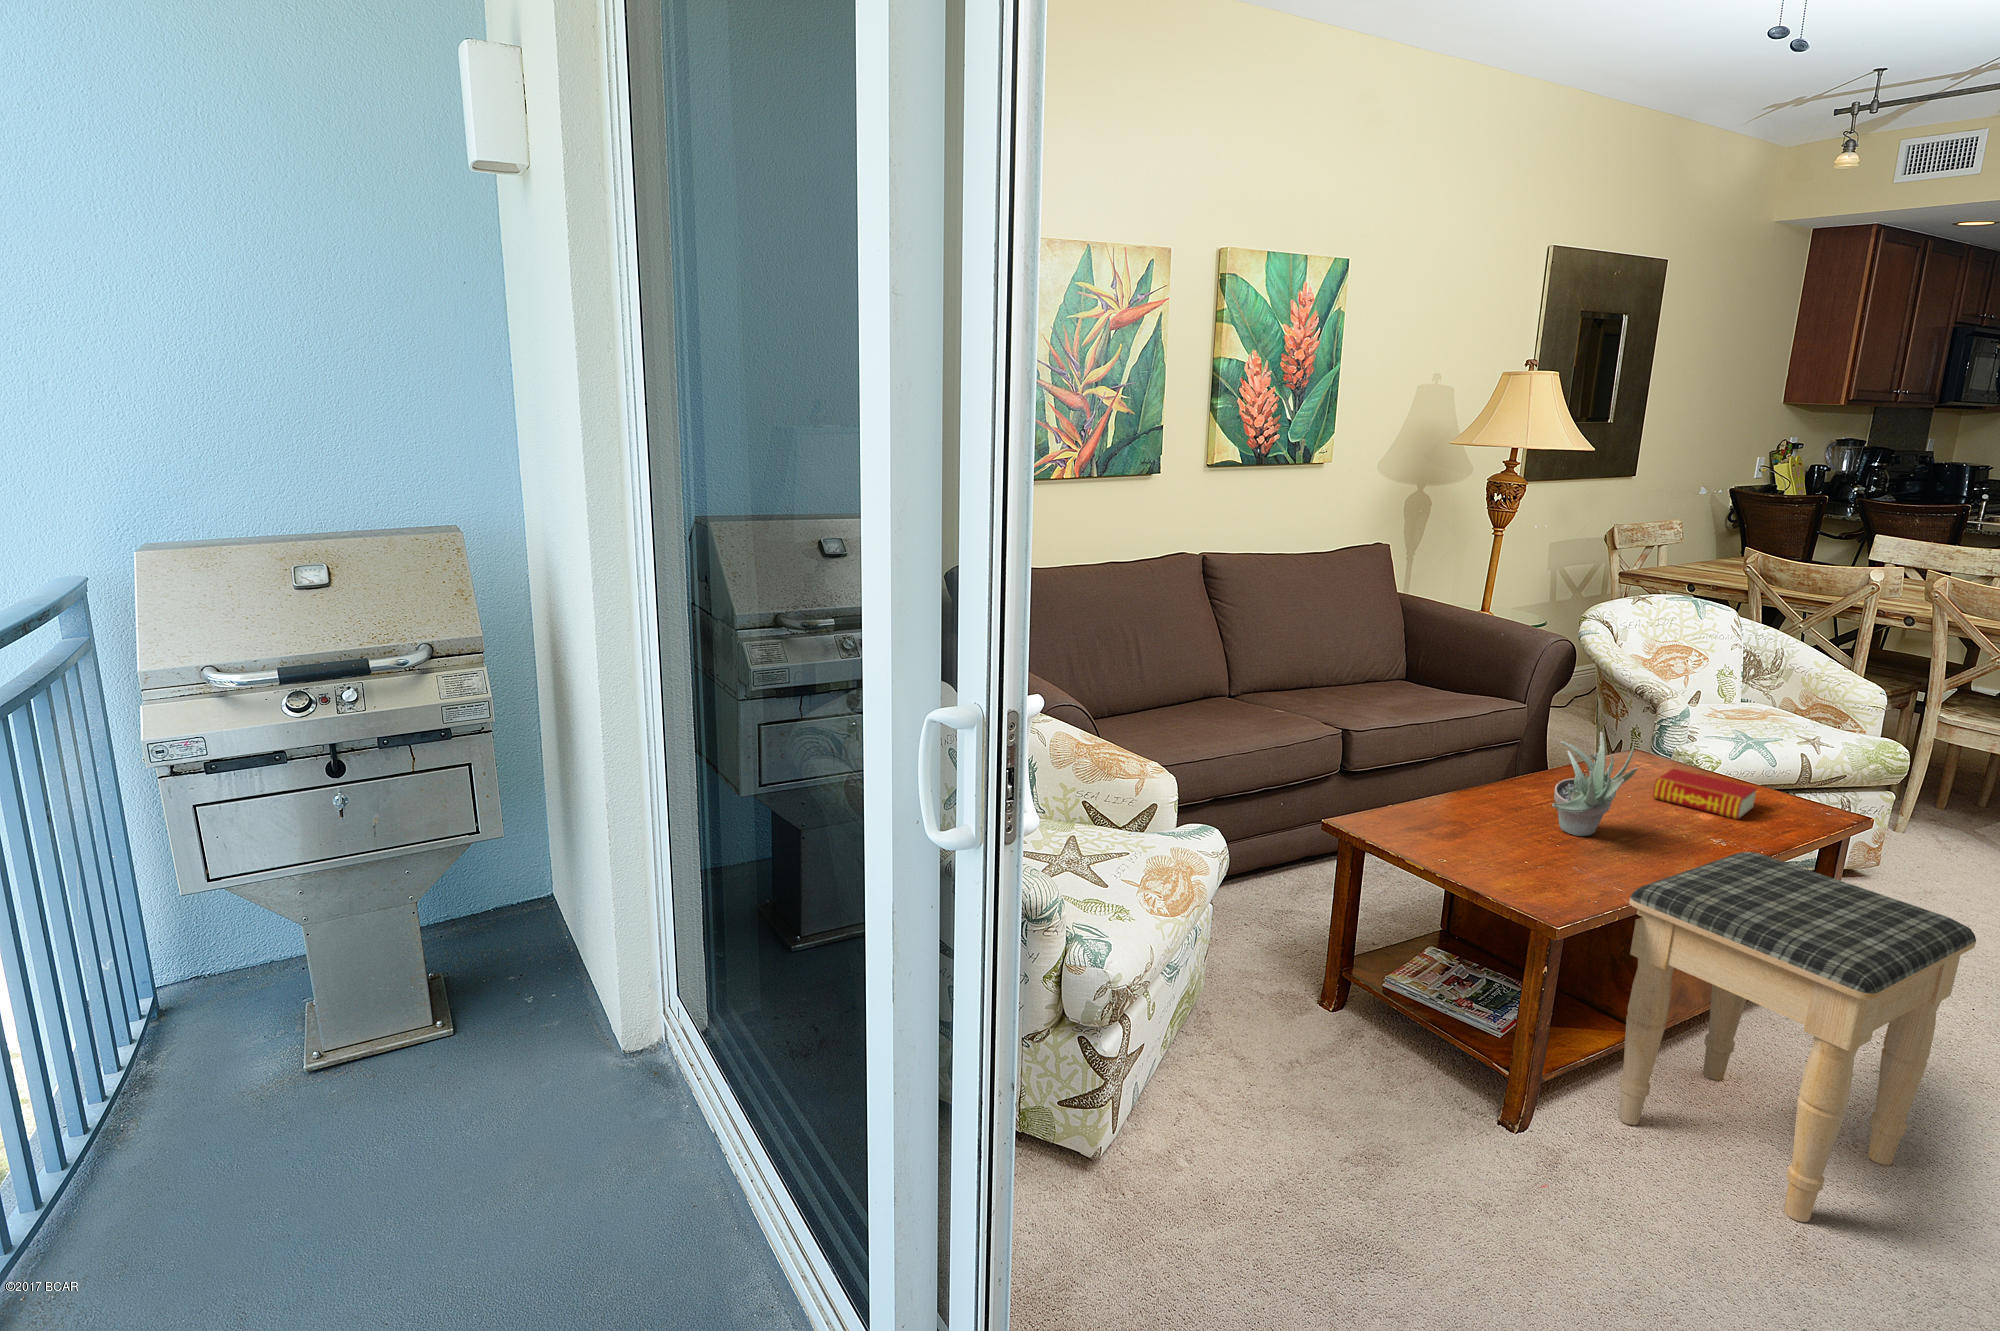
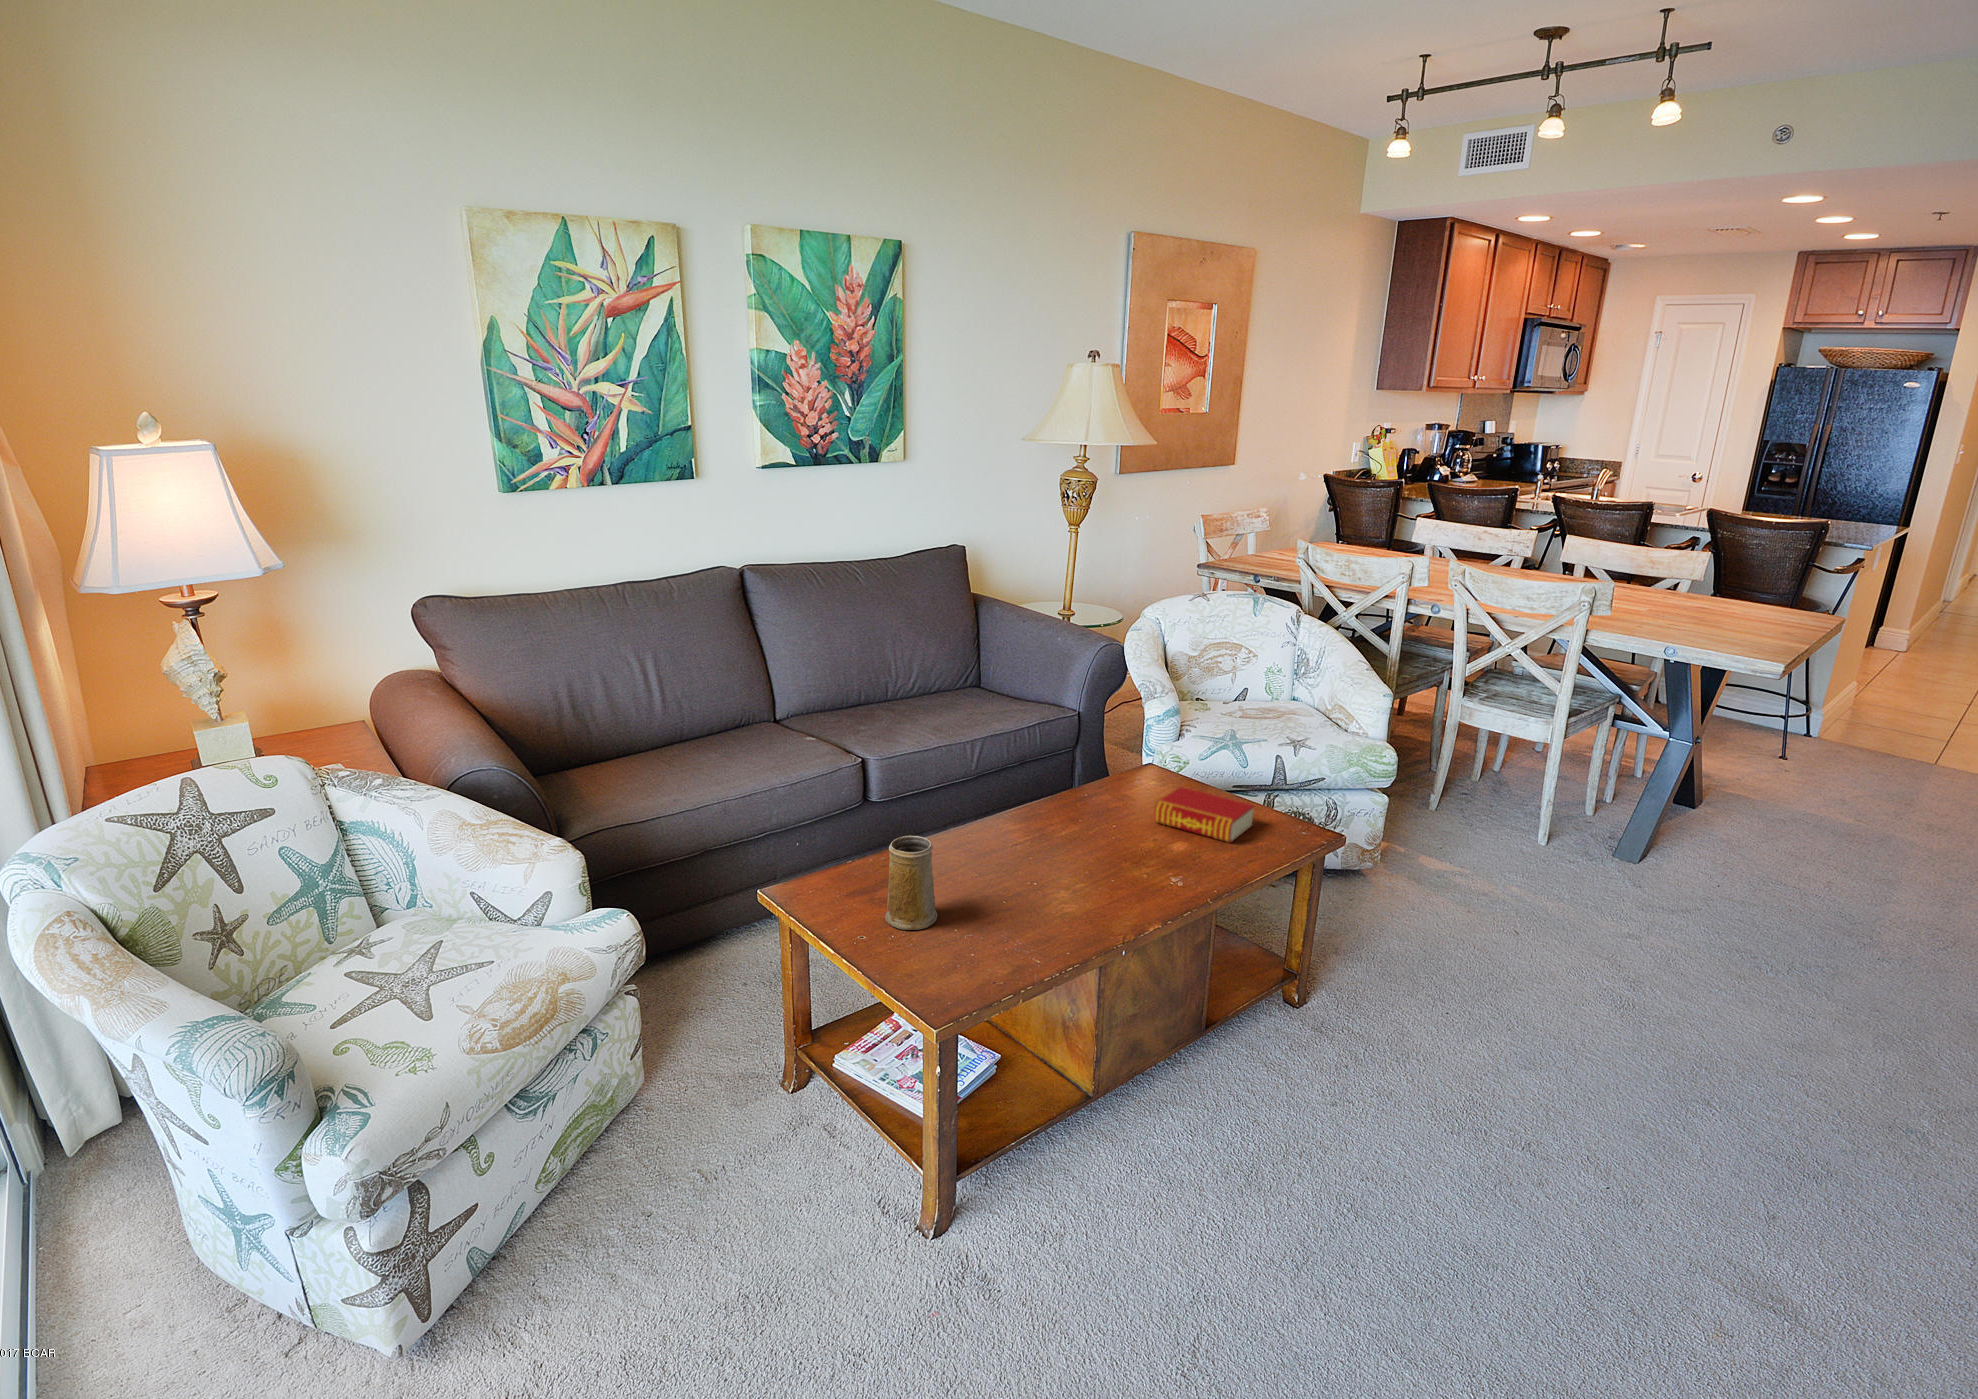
succulent plant: present [1552,732,1638,836] -> none [1005,769,1101,881]
mug: none [1438,780,1491,862] -> present [885,836,937,930]
footstool: present [1618,852,1976,1222] -> none [1058,893,1403,1324]

